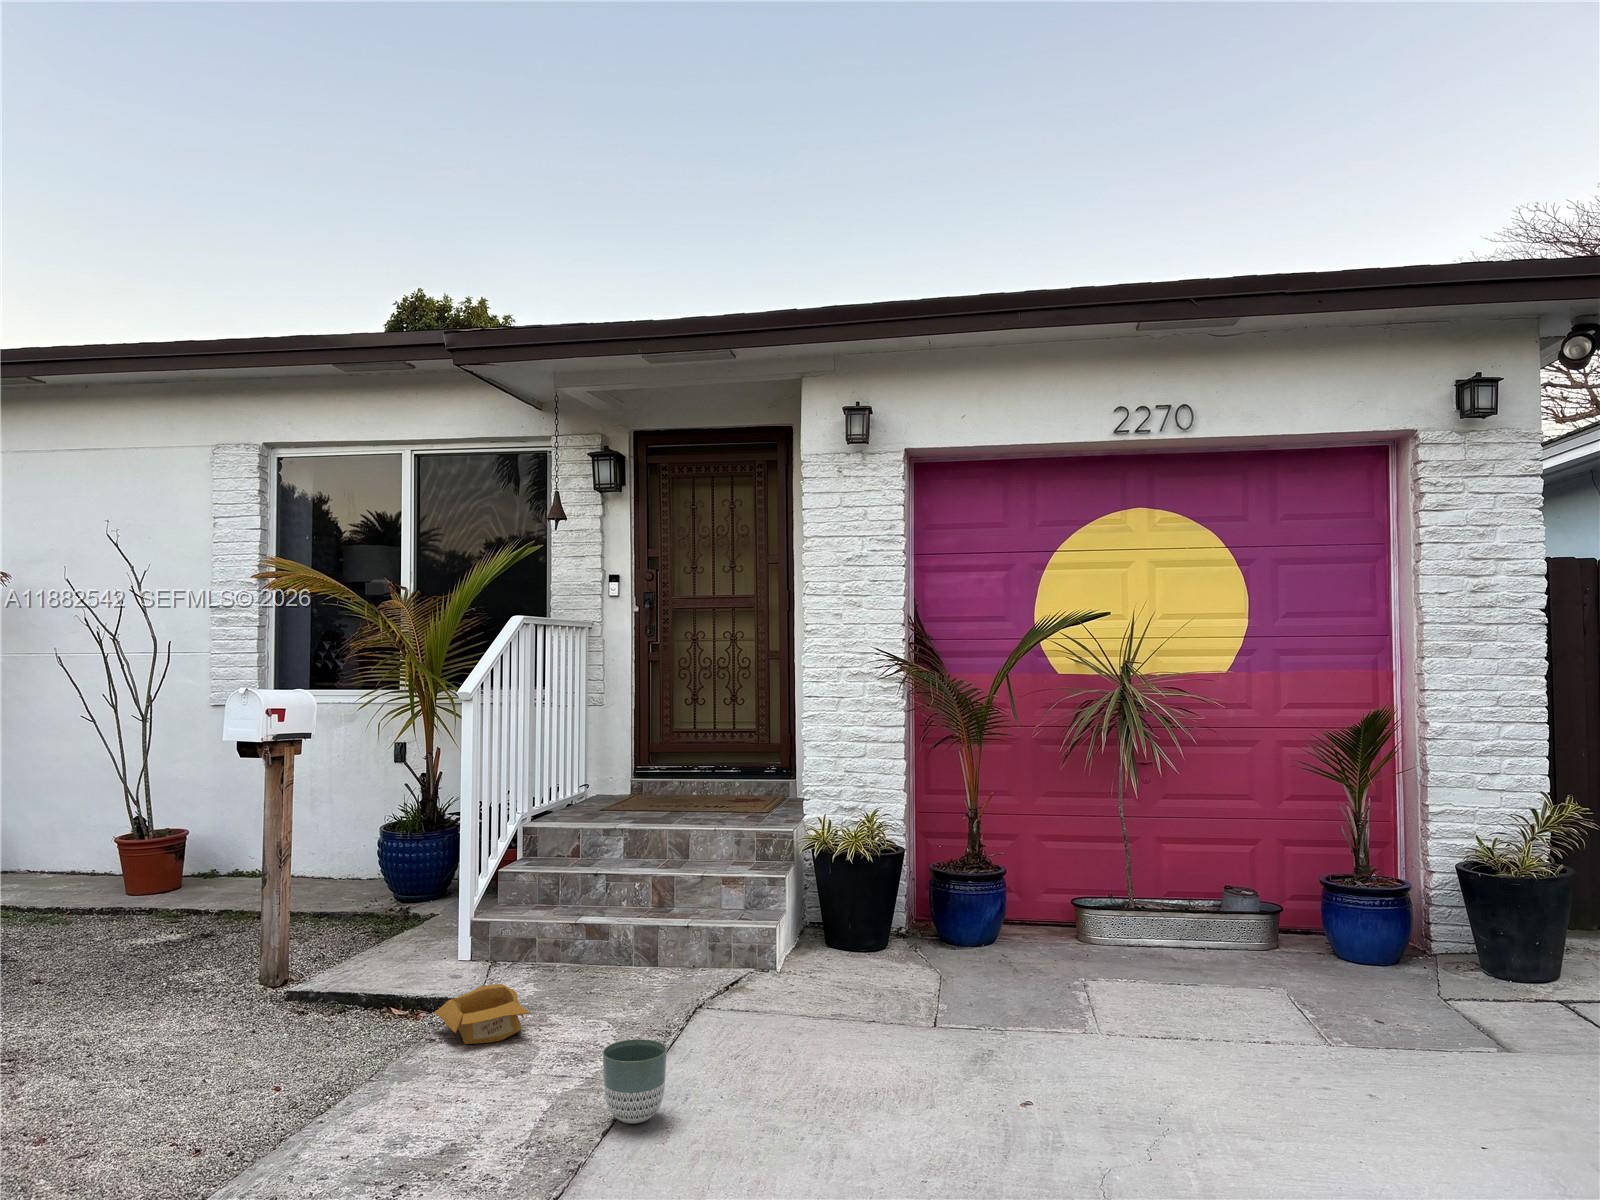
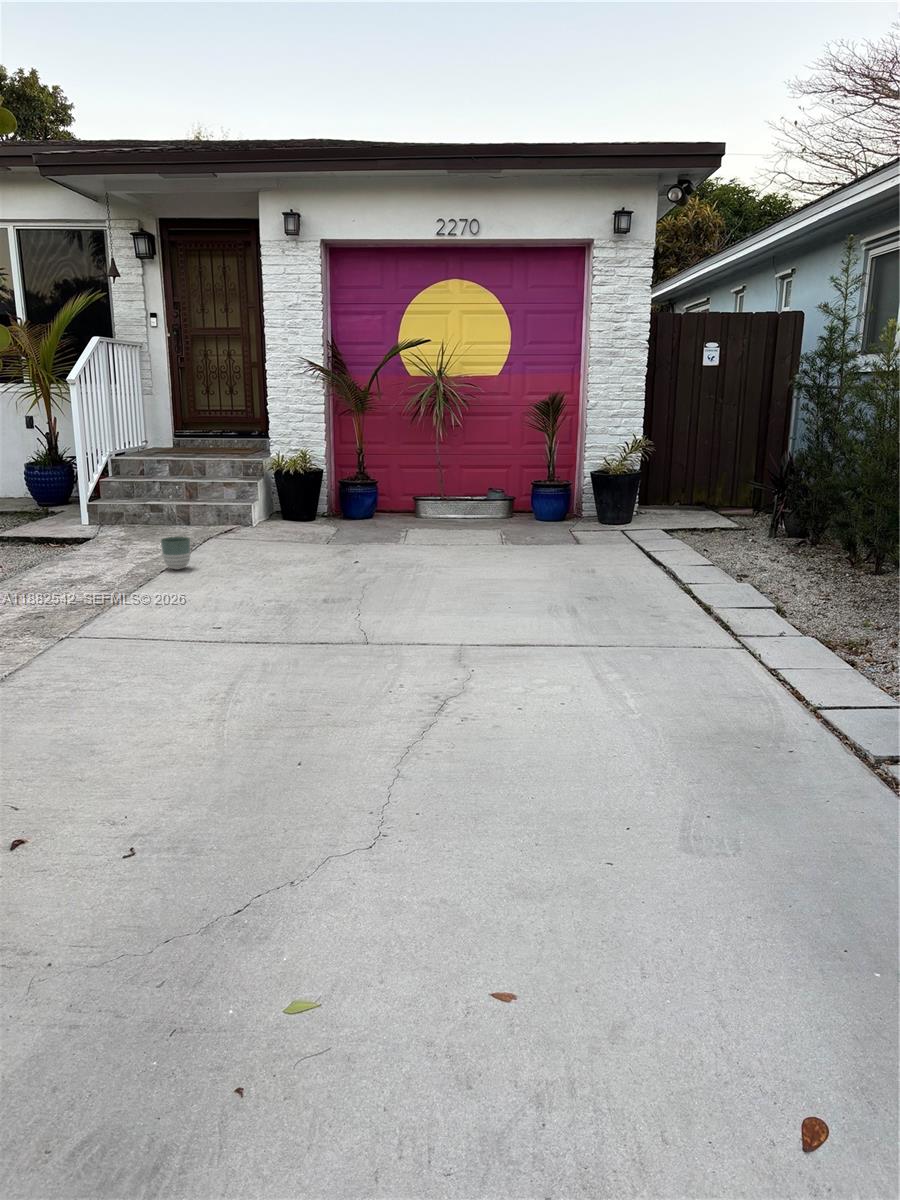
cardboard box: present [434,984,531,1044] -> none [76,528,126,552]

